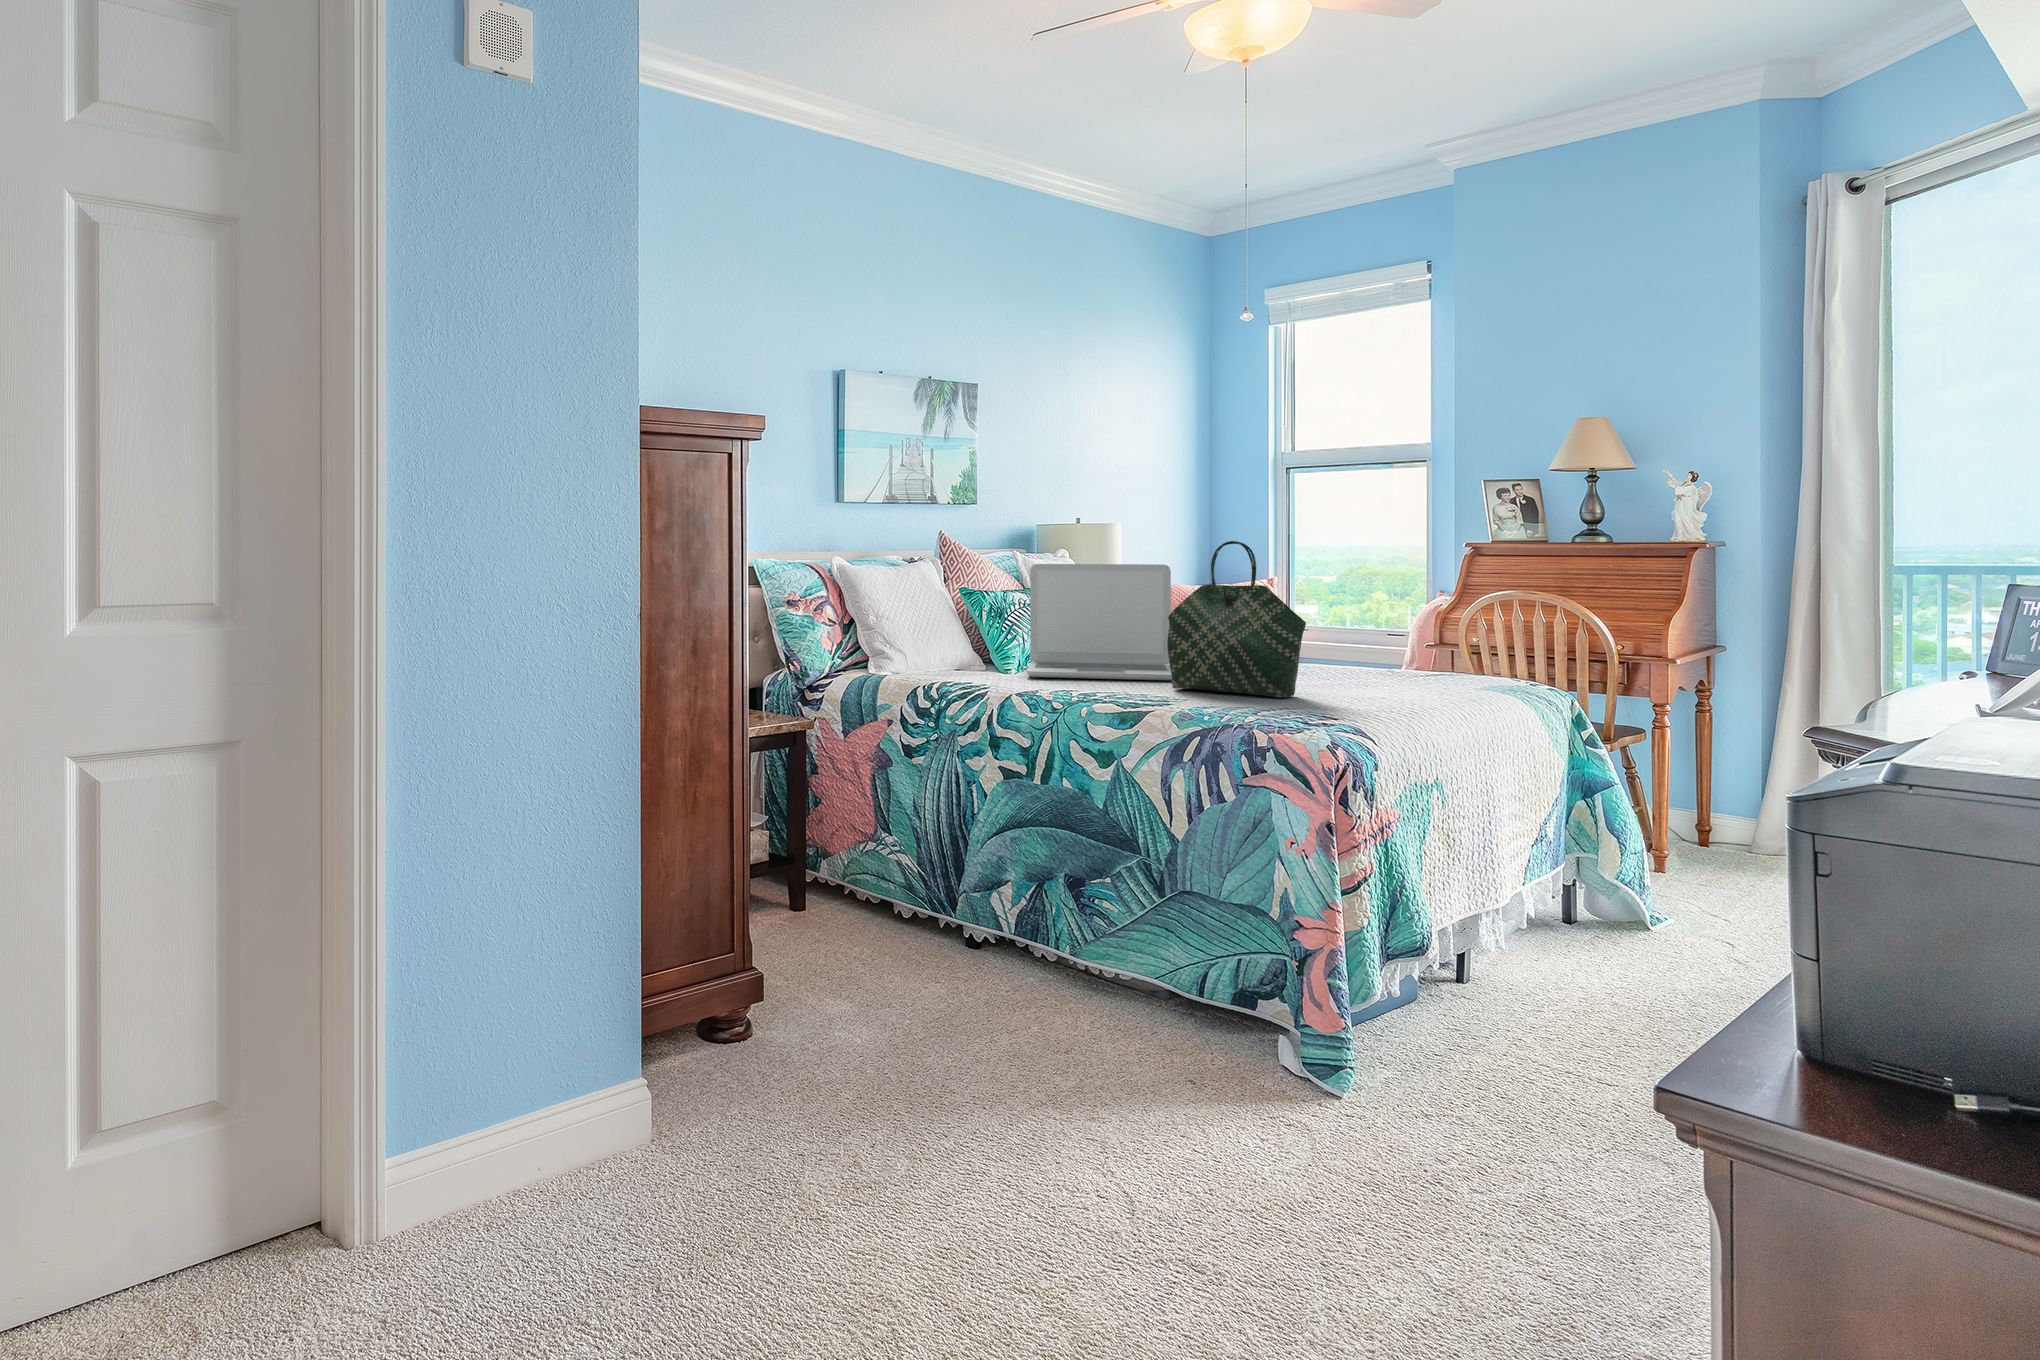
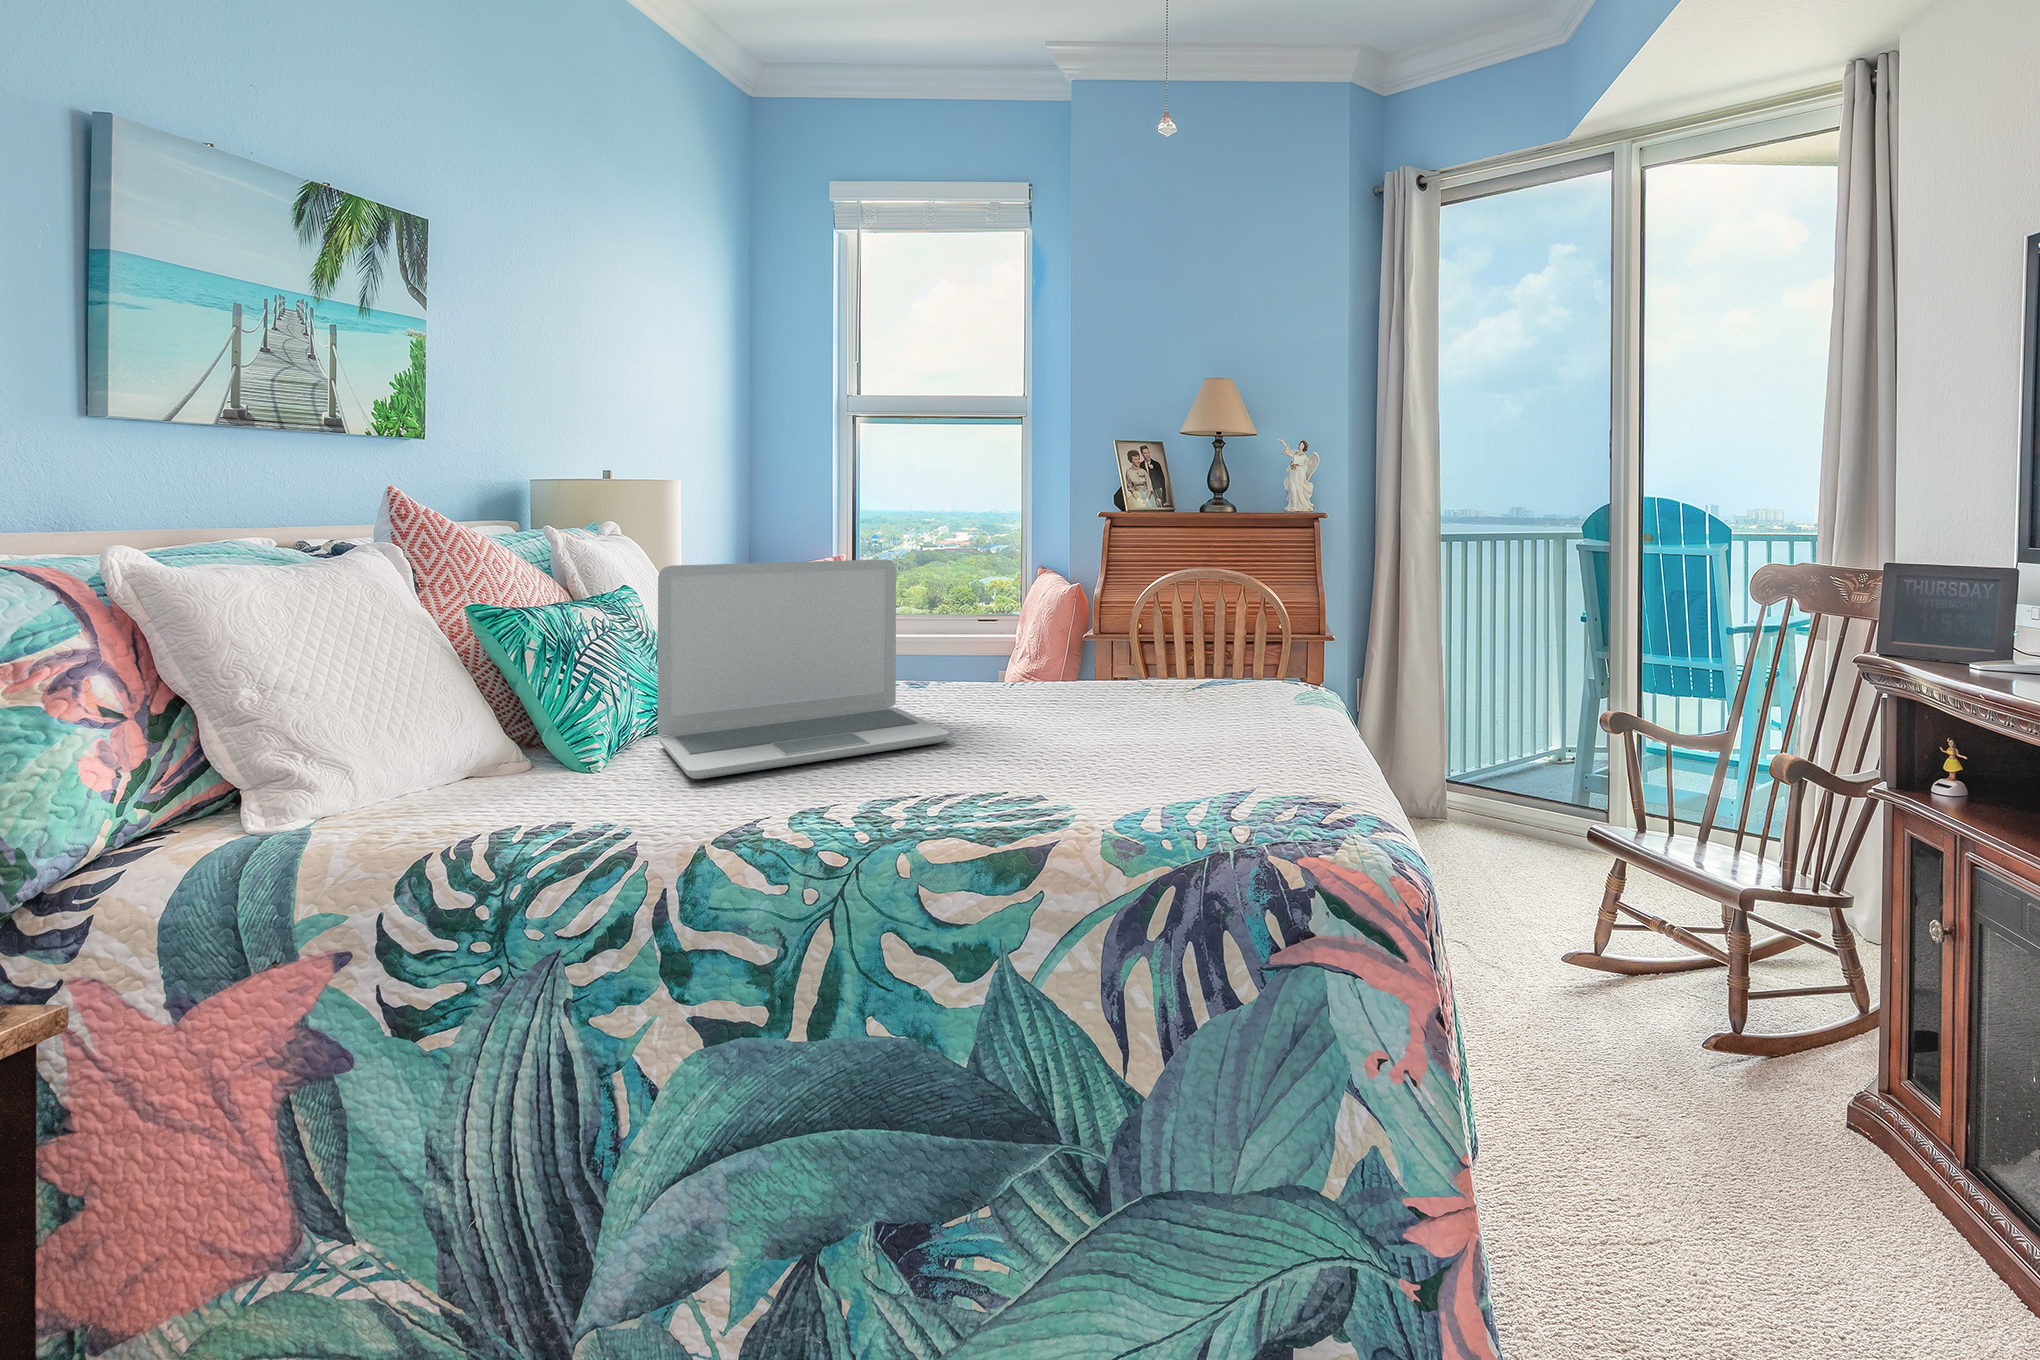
tote bag: present [1167,541,1306,698] -> none [964,528,1181,766]

